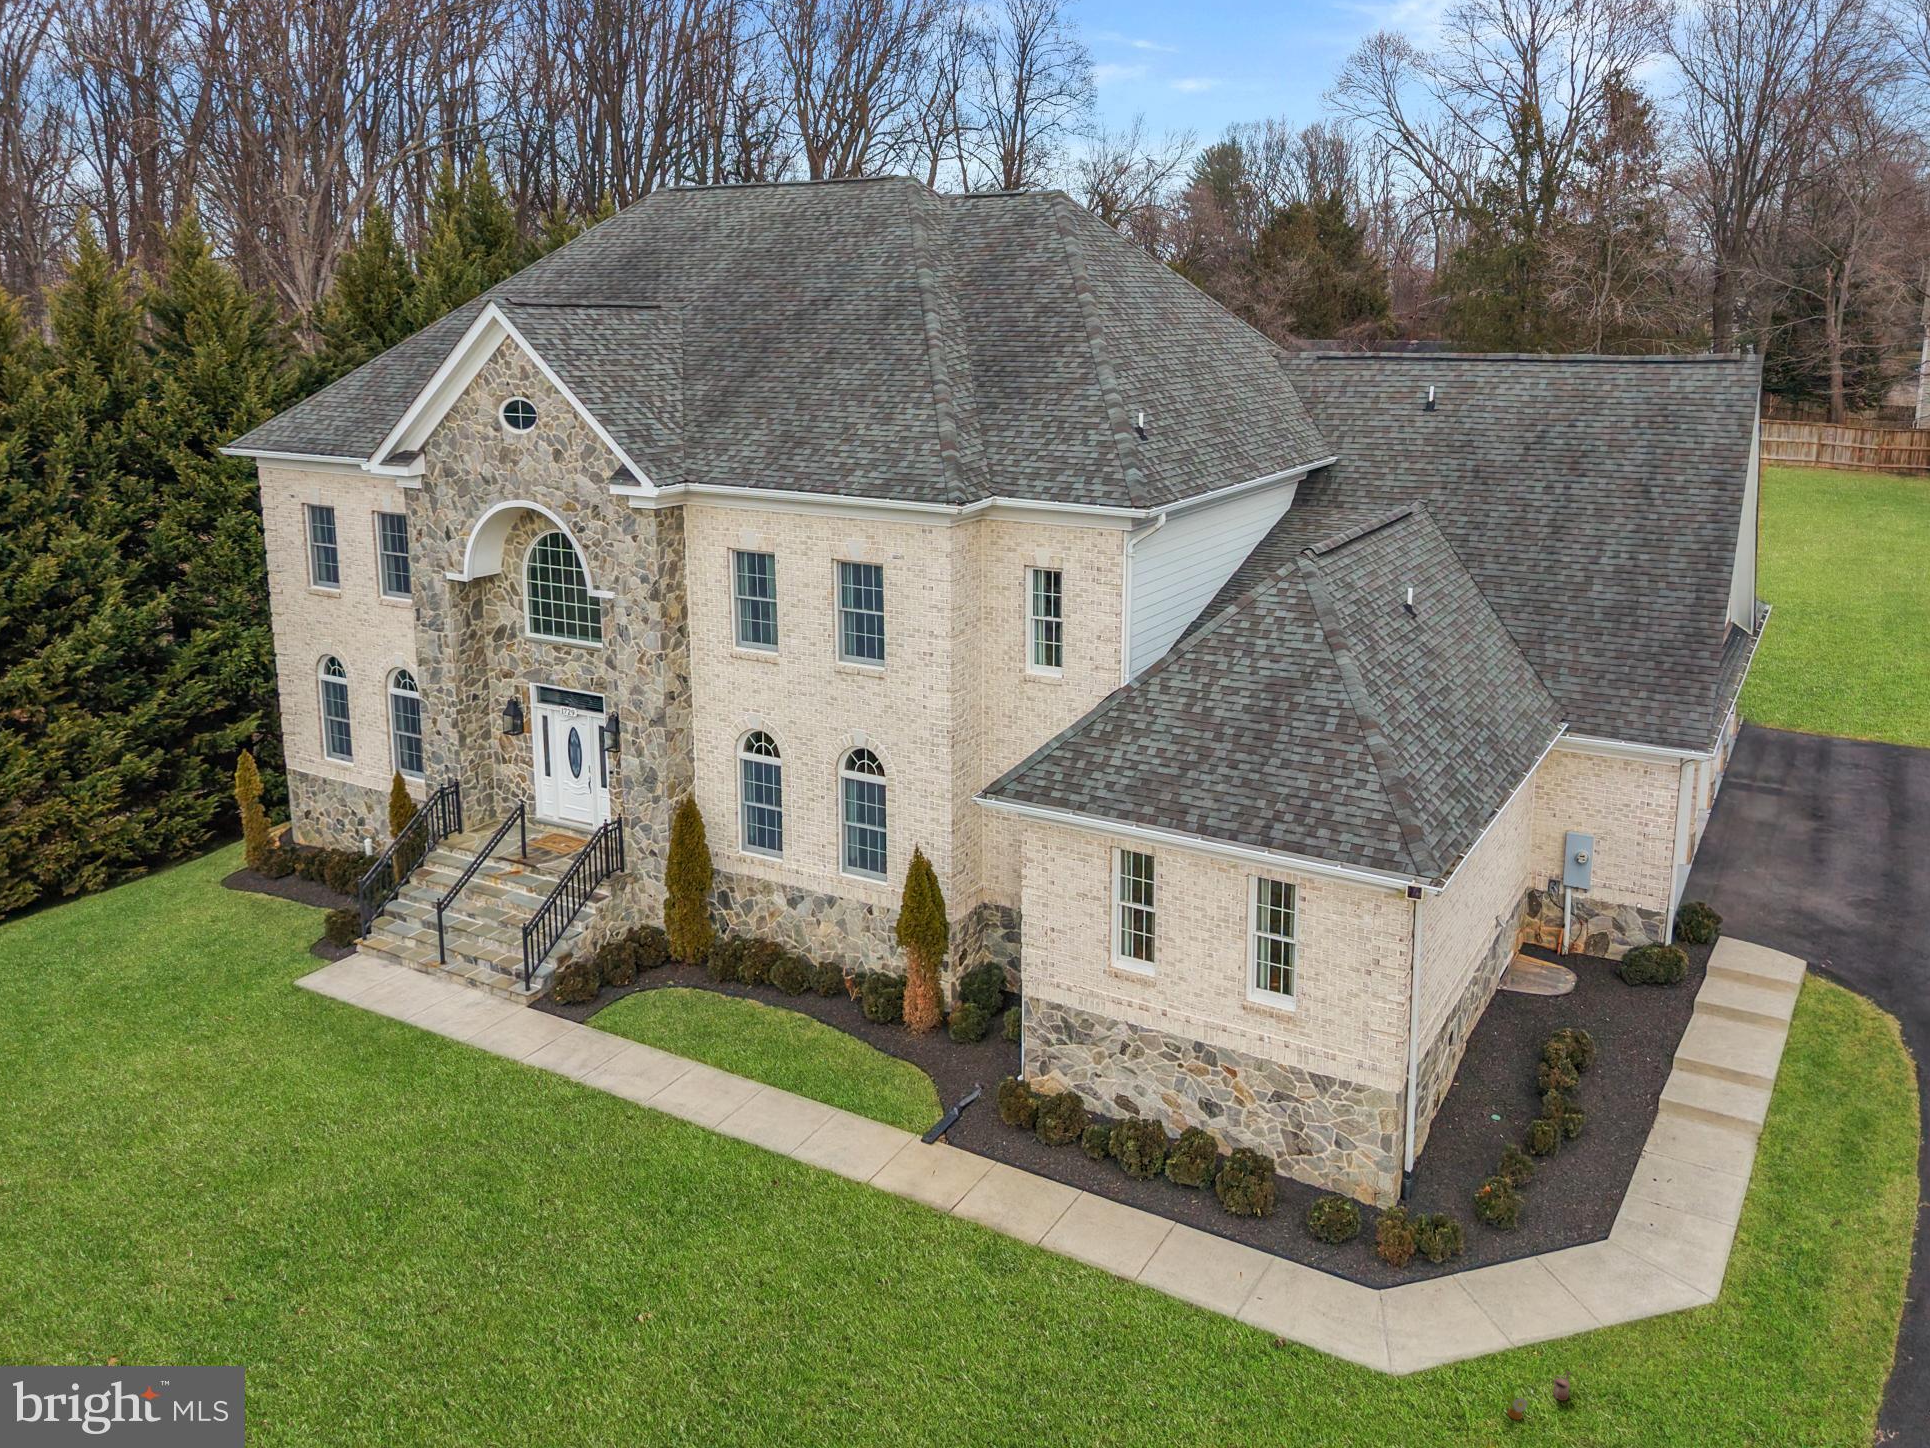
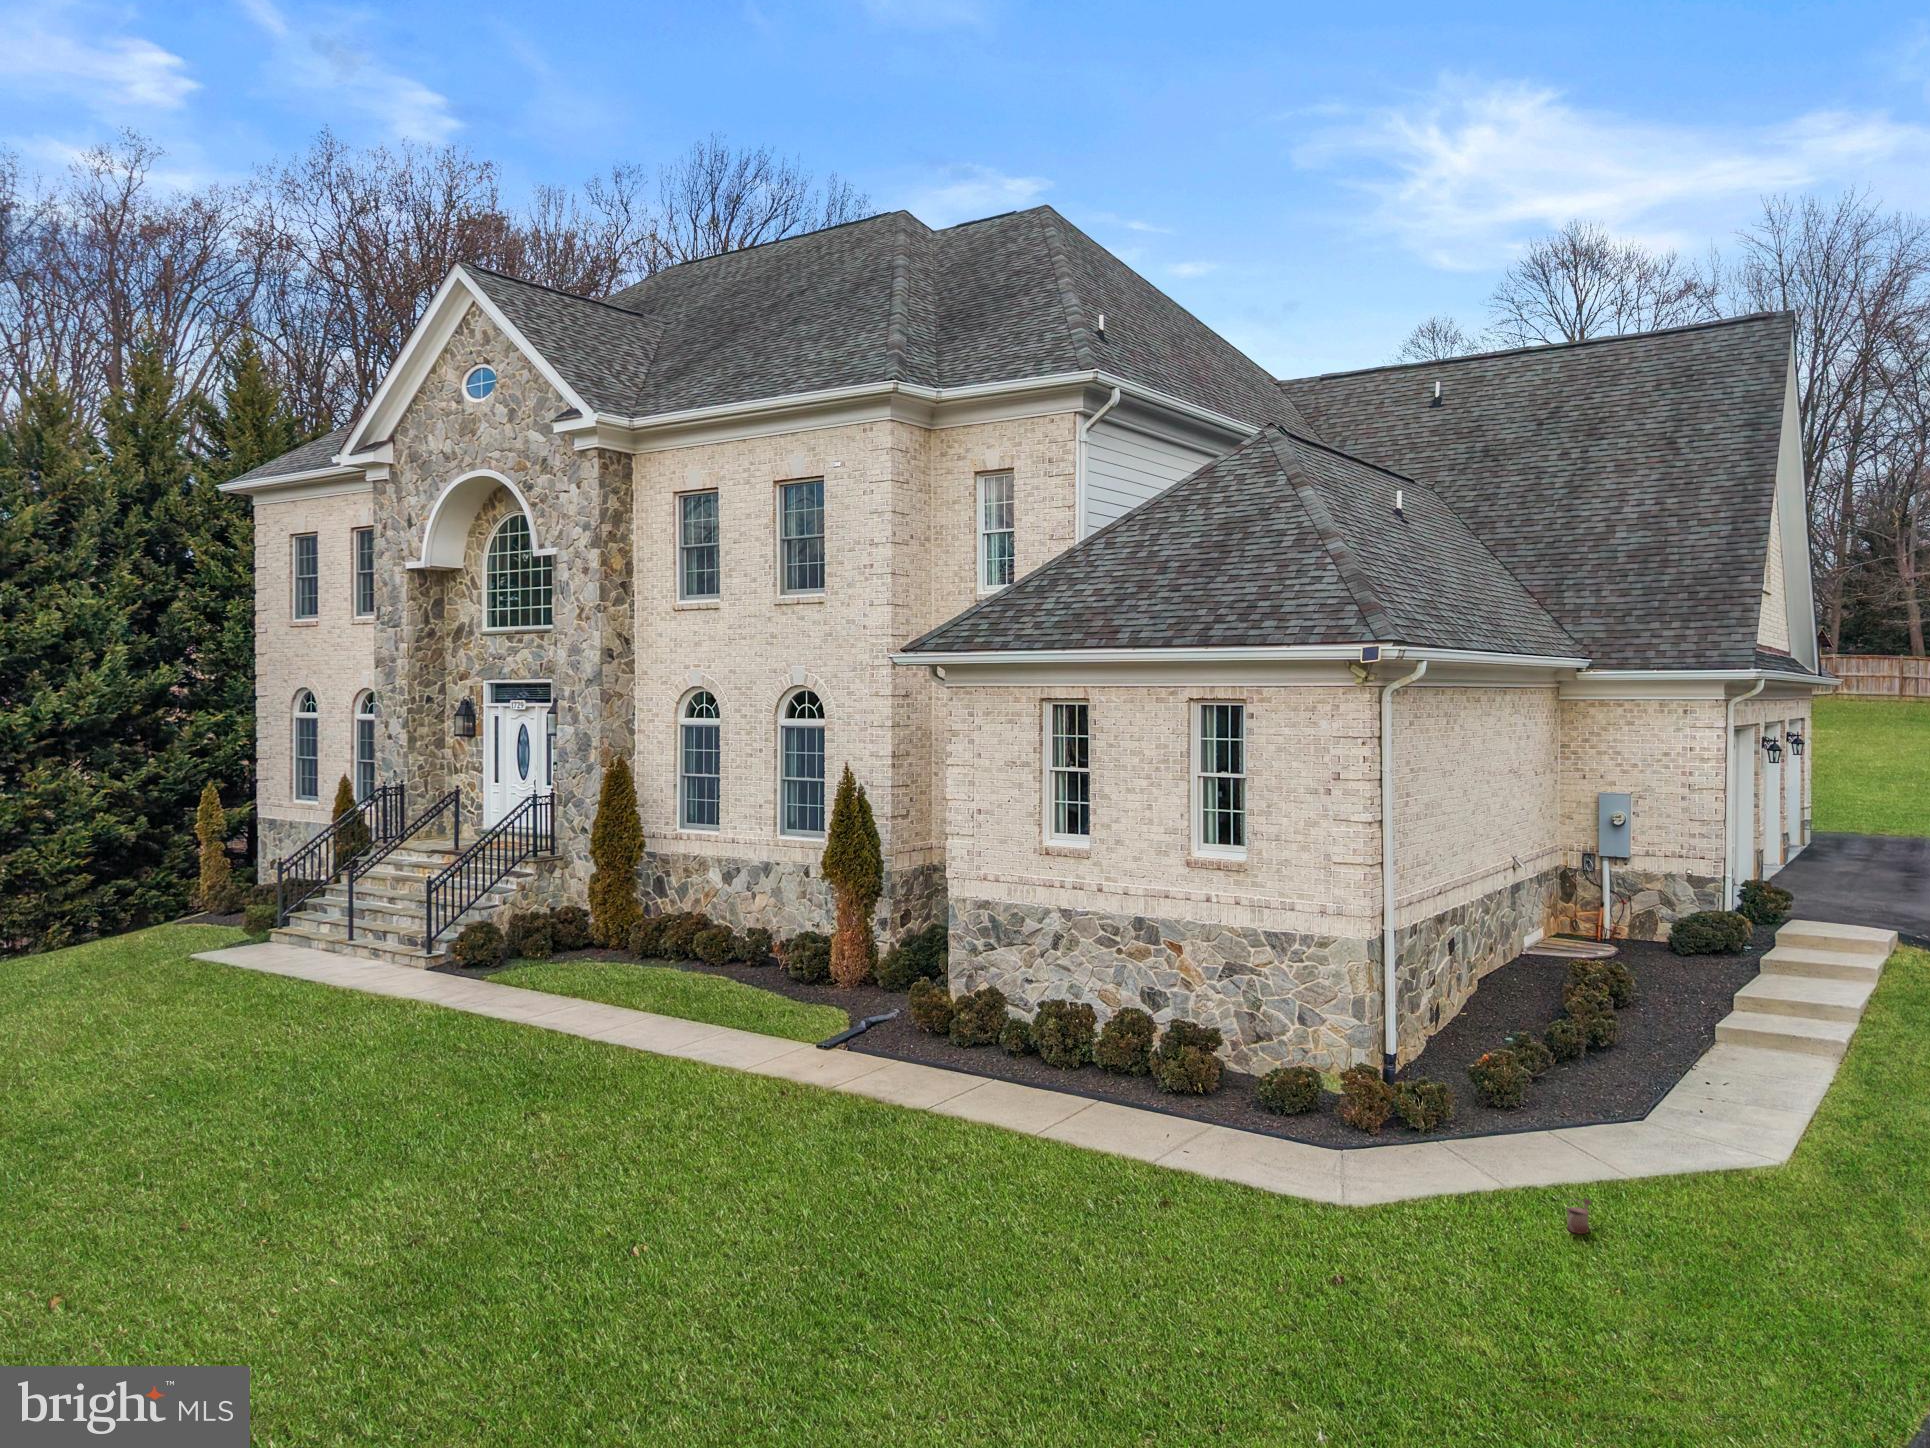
decorative plant: present [1505,1393,1530,1420] -> none [1494,1212,1534,1249]

